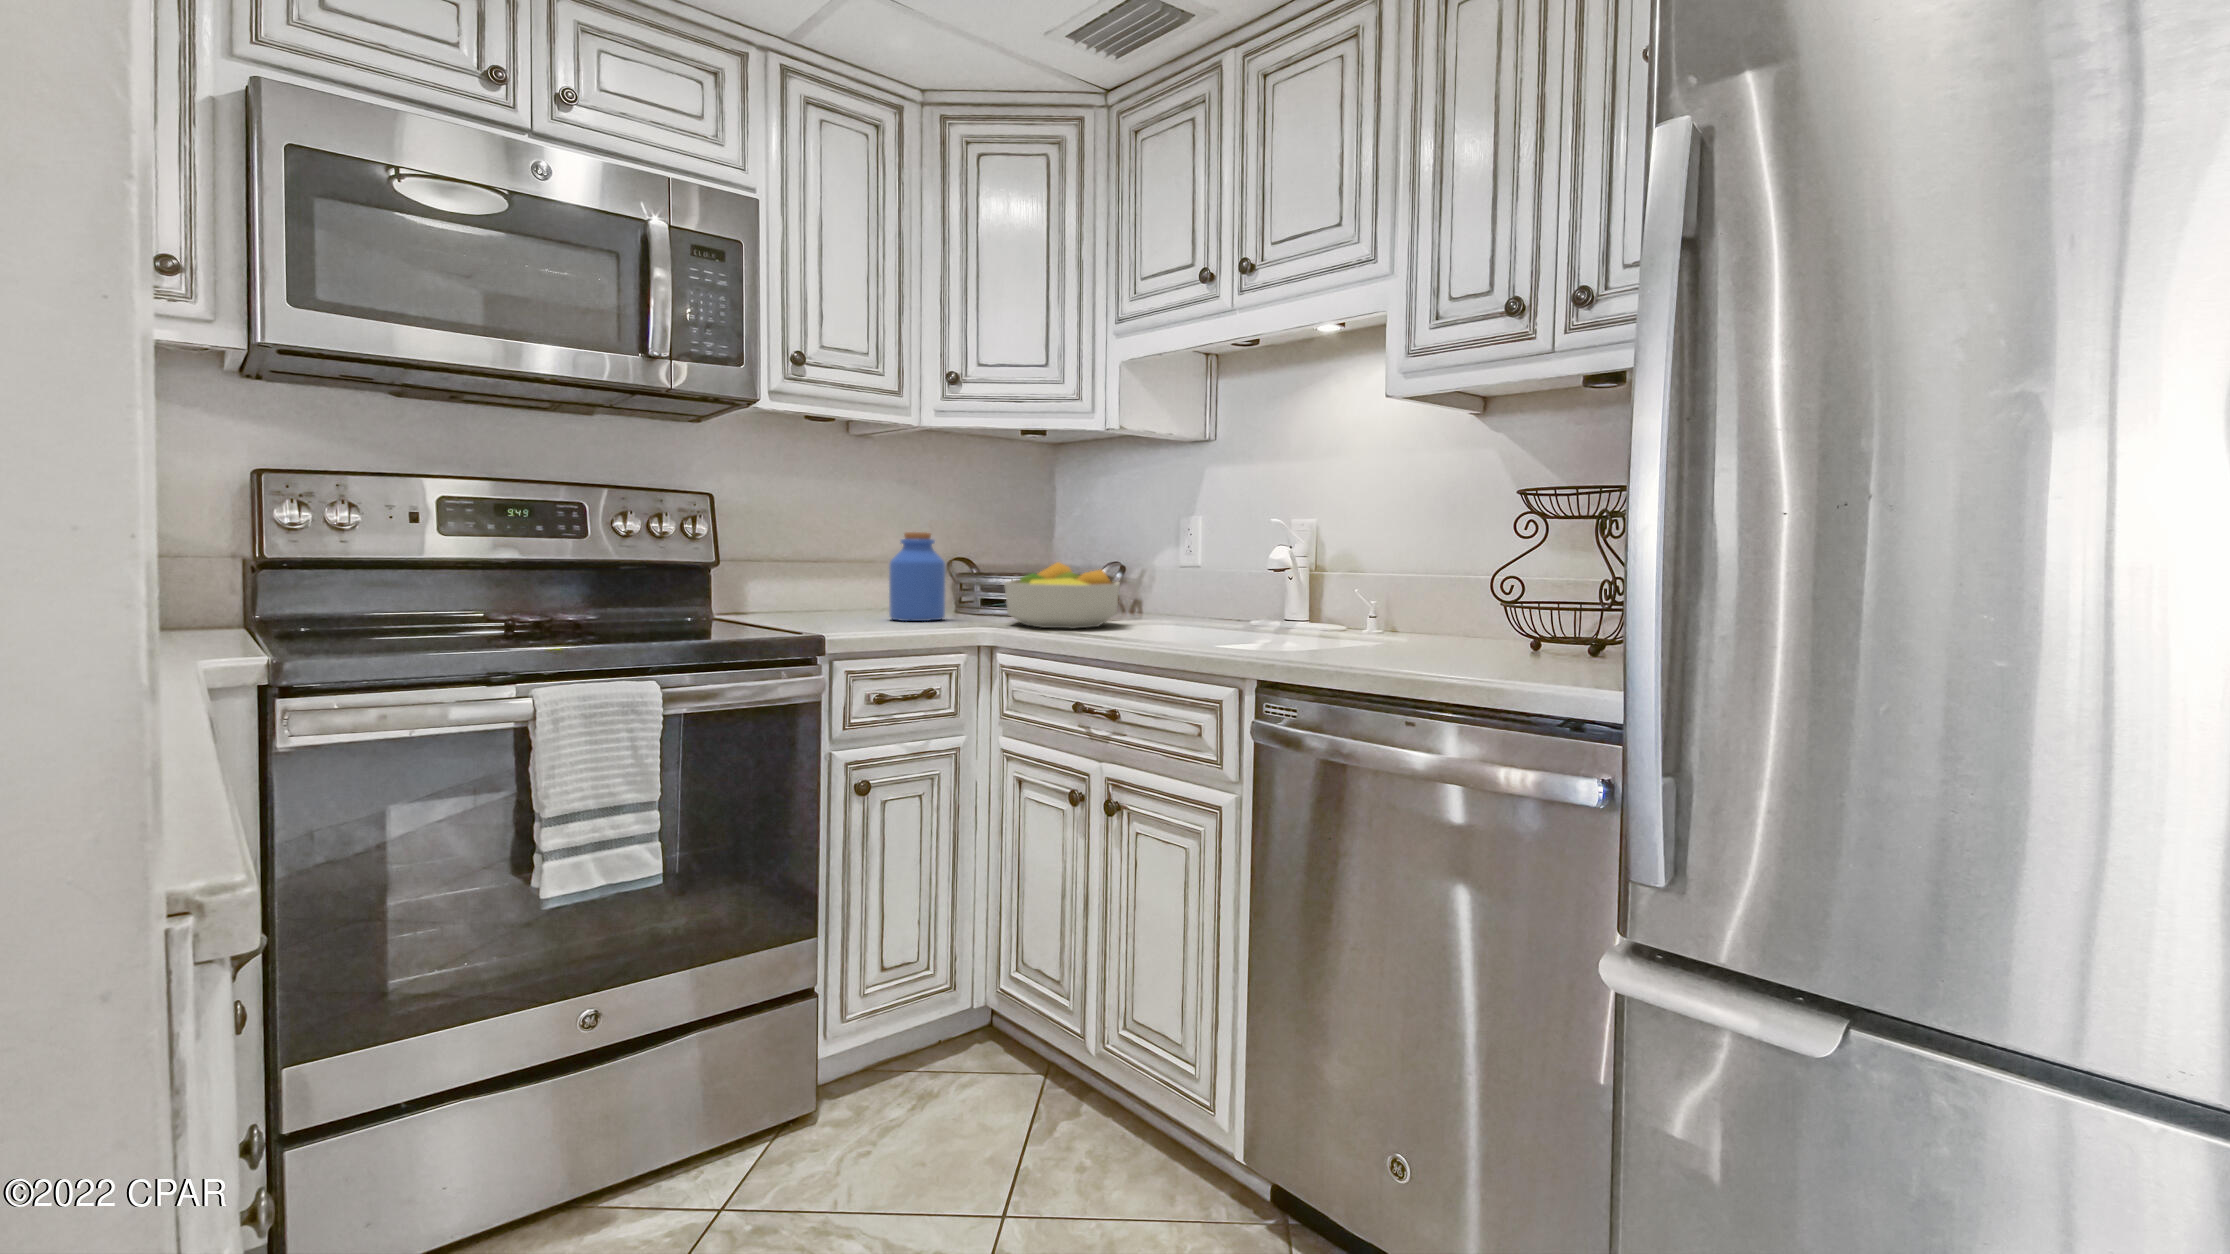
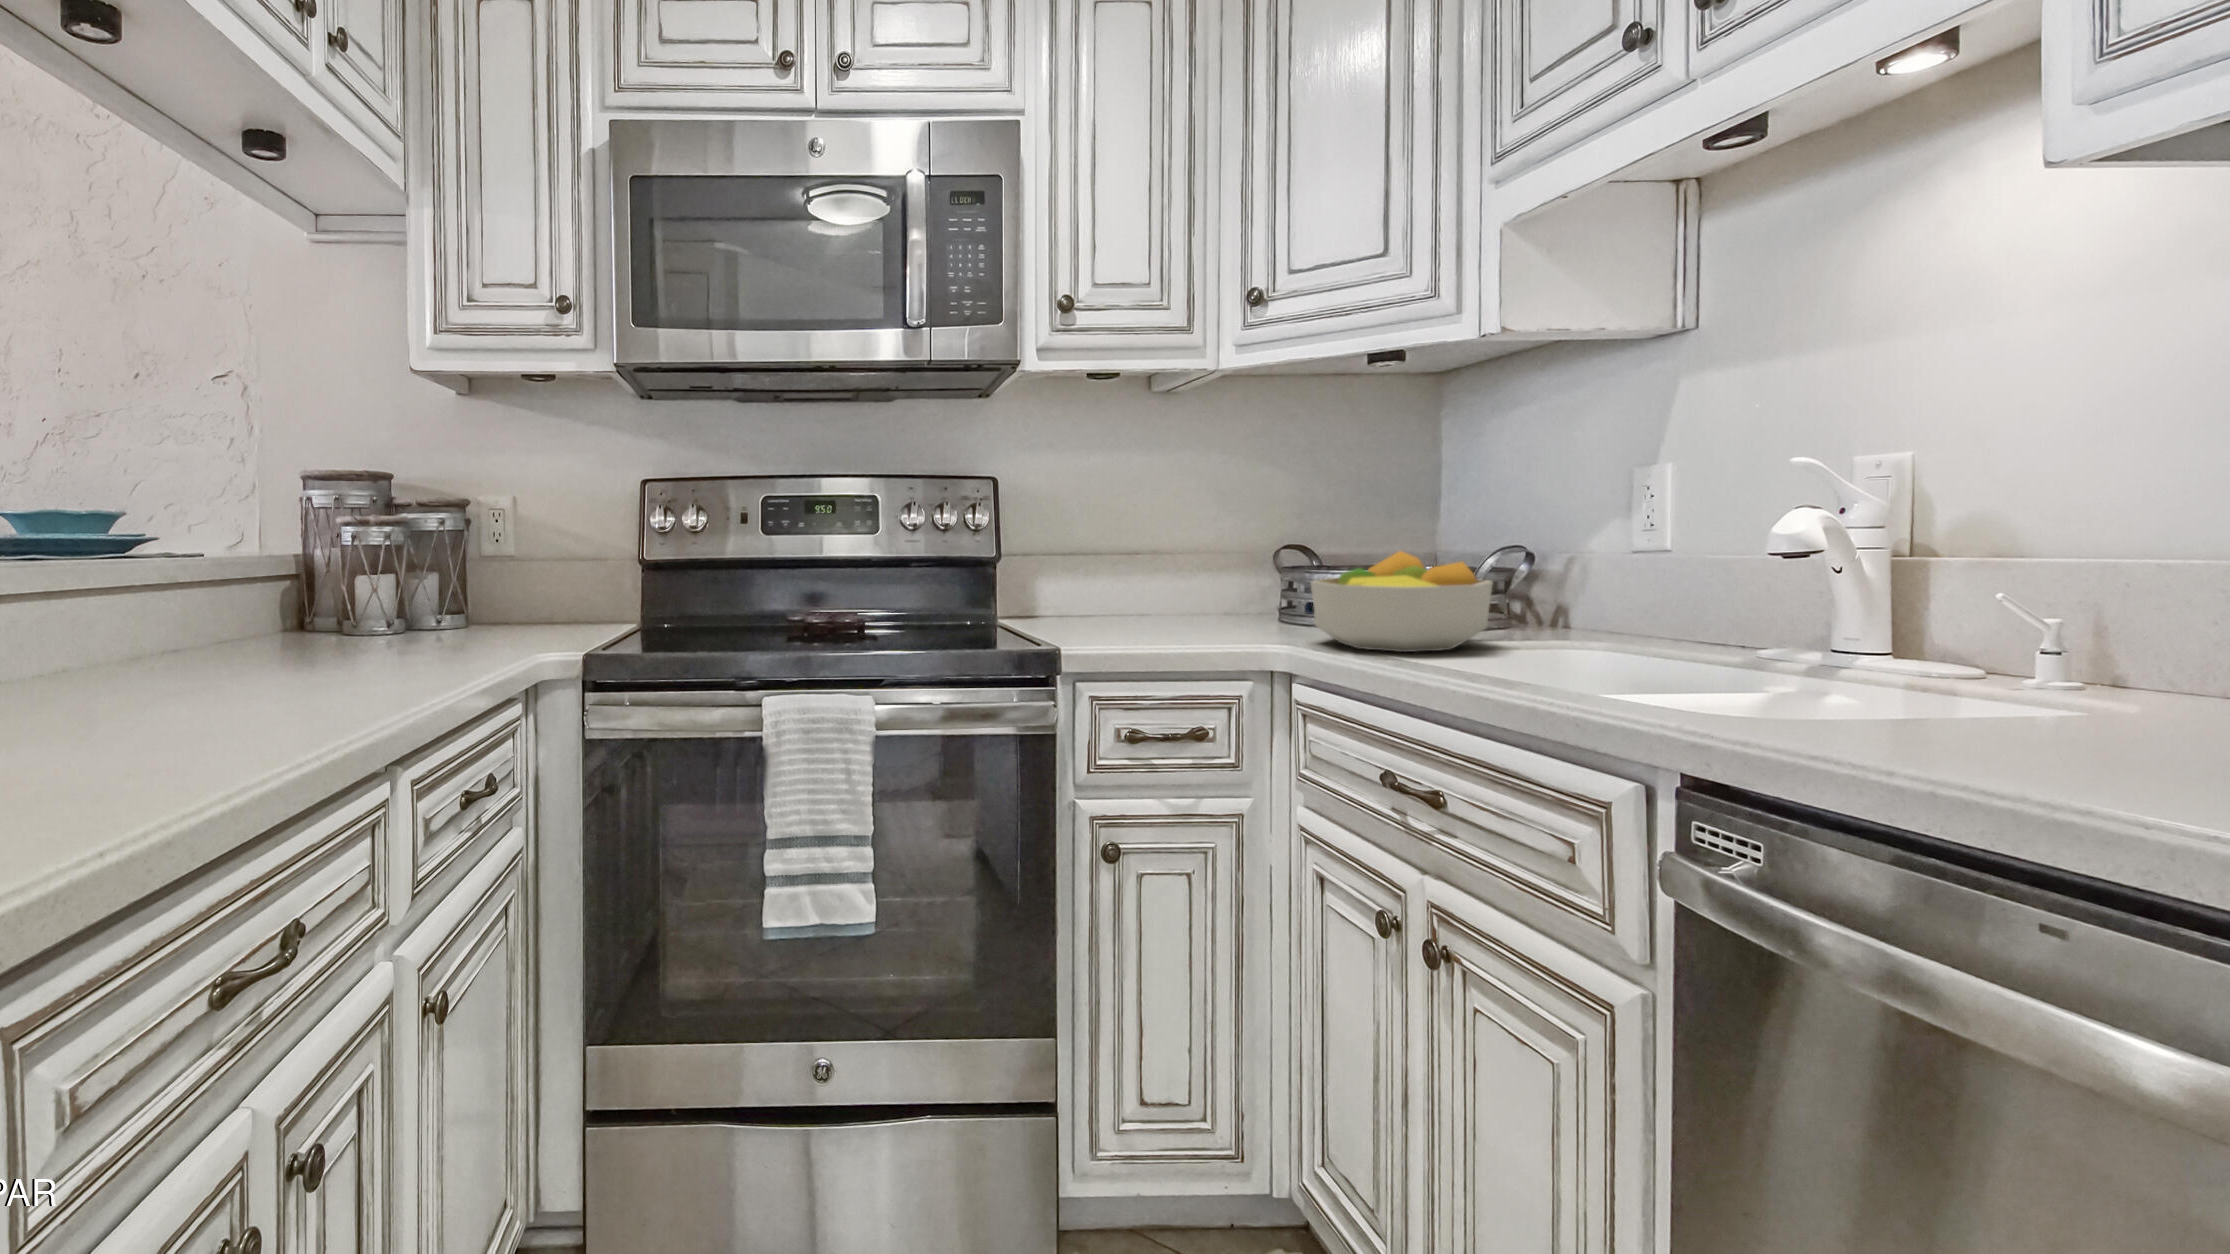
jar: present [889,532,946,621] -> none [1173,514,1246,632]

